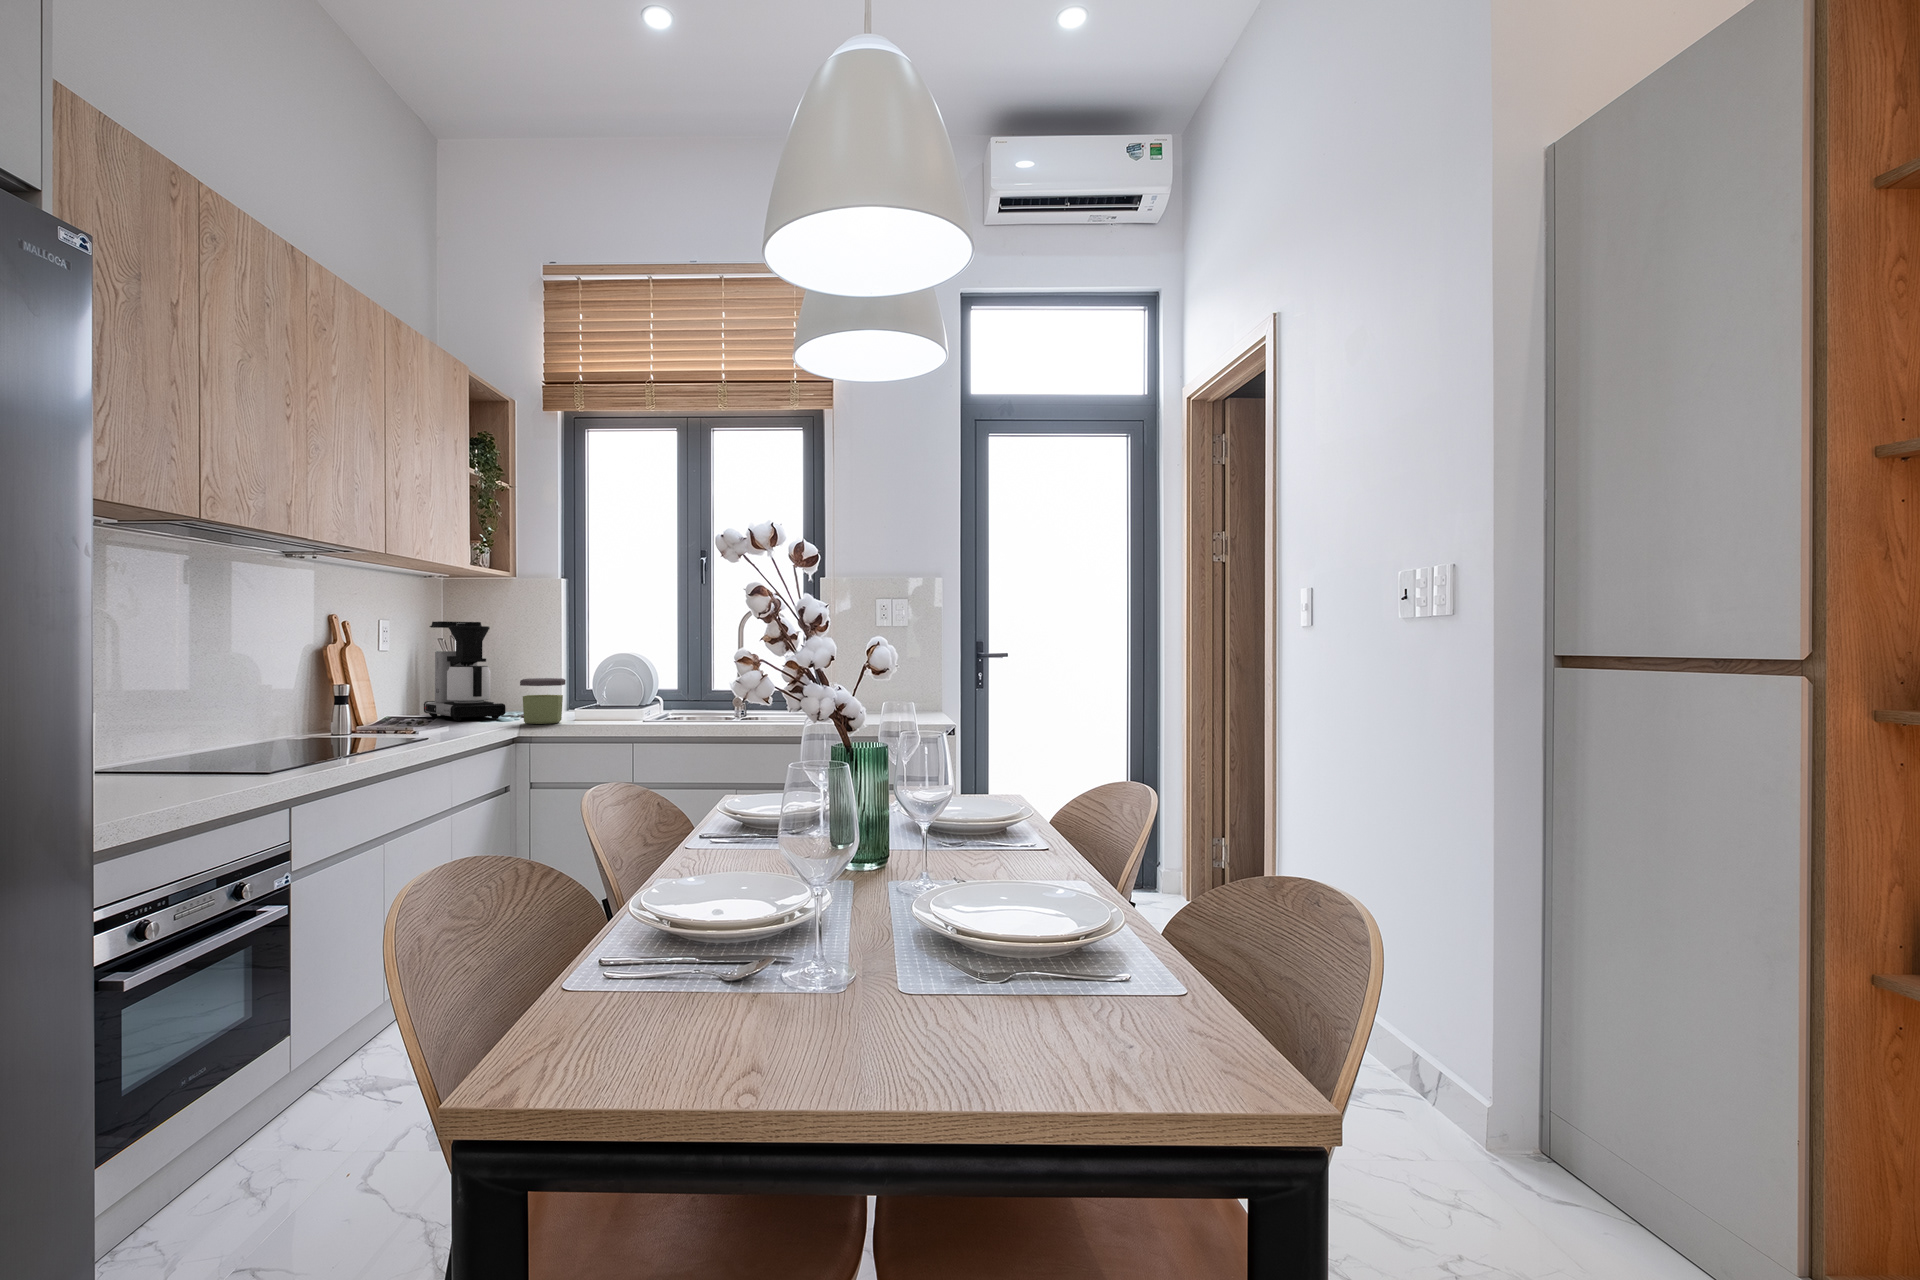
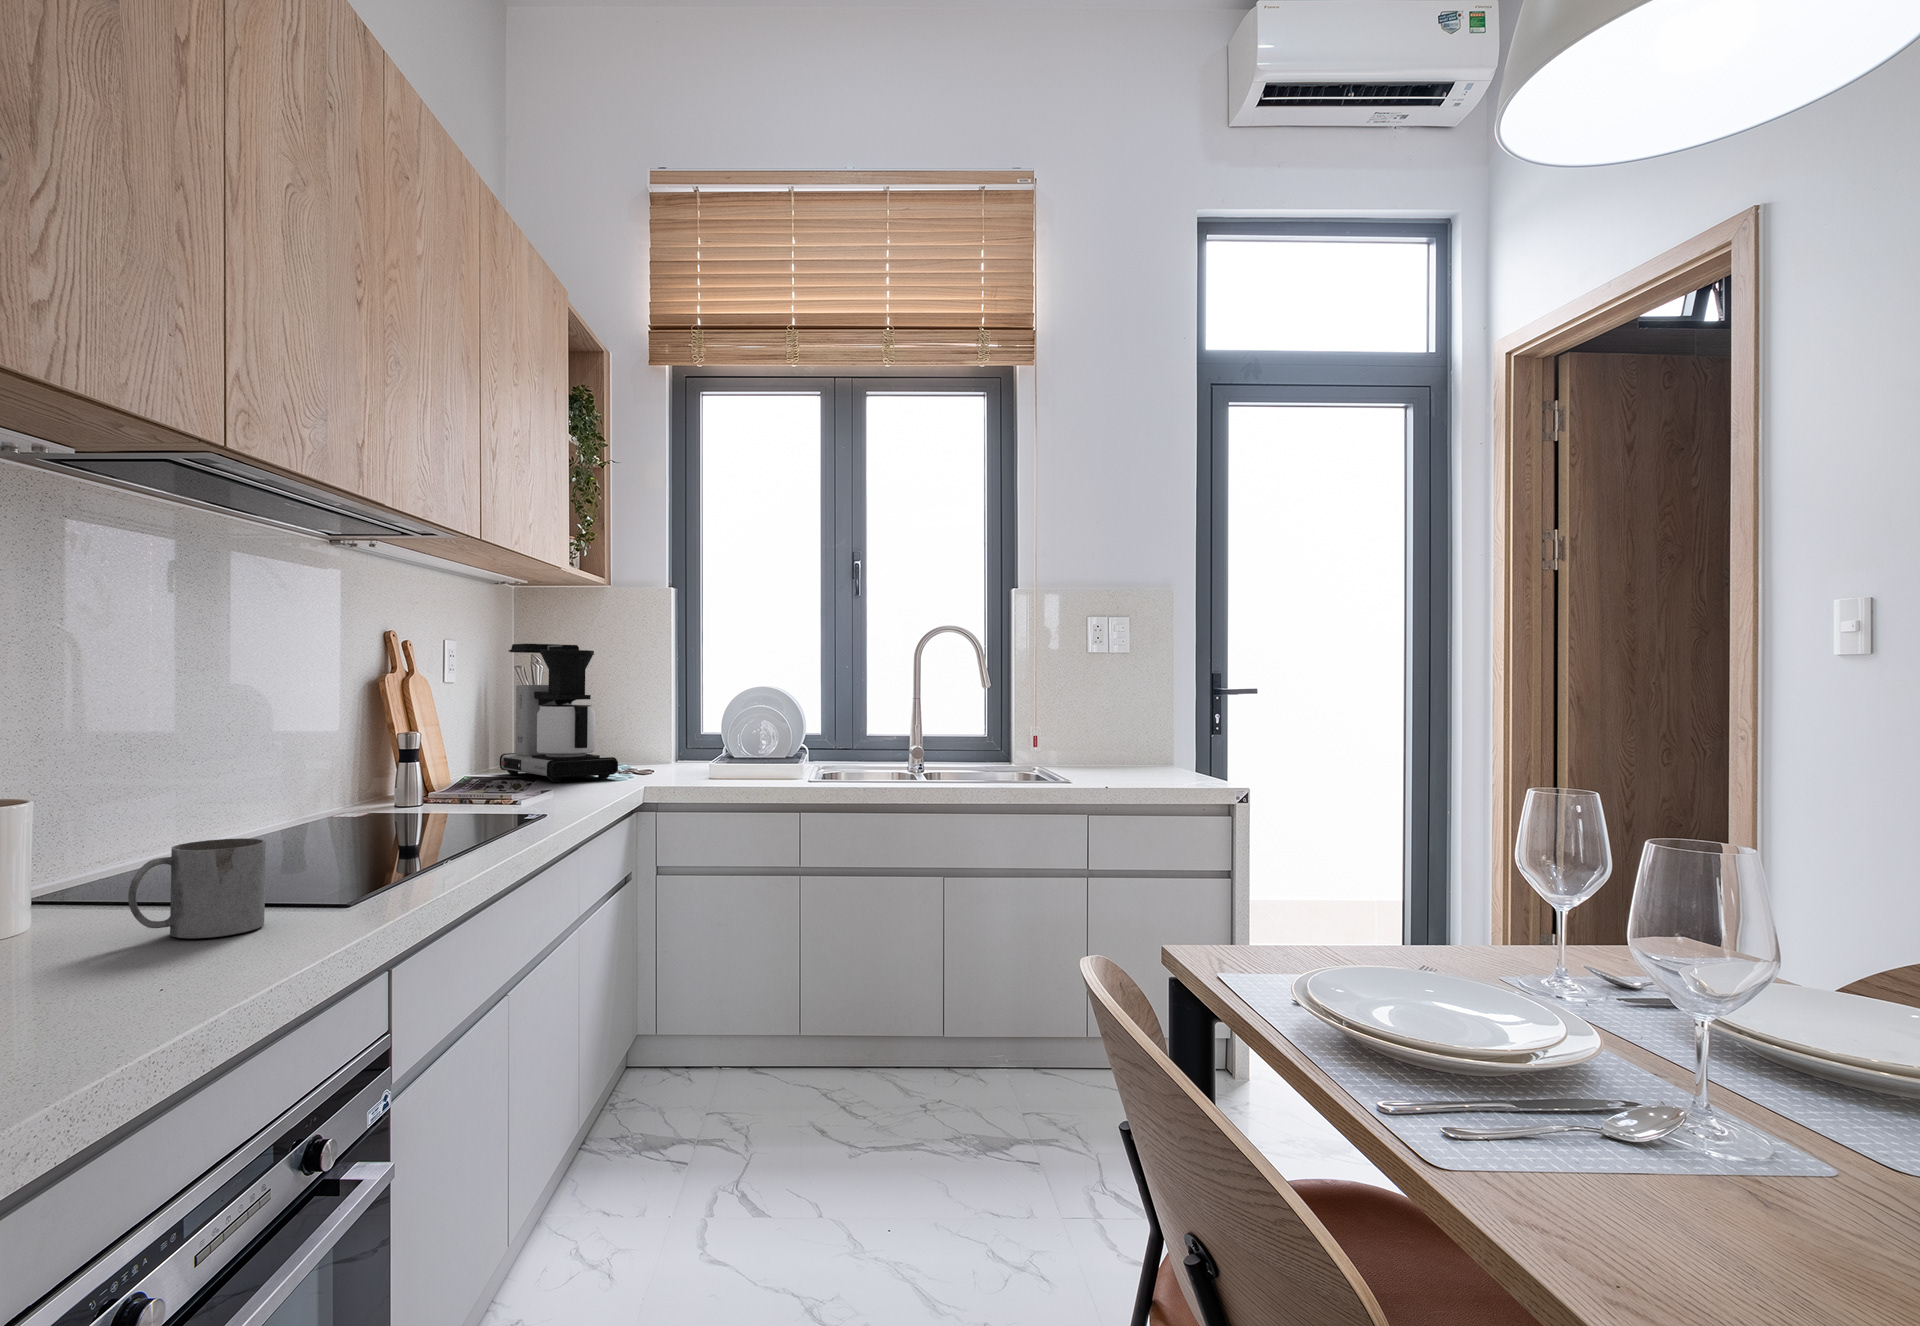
jar: present [520,678,566,724] -> none [649,722,707,787]
mug: none [137,737,212,787] -> present [128,838,266,939]

